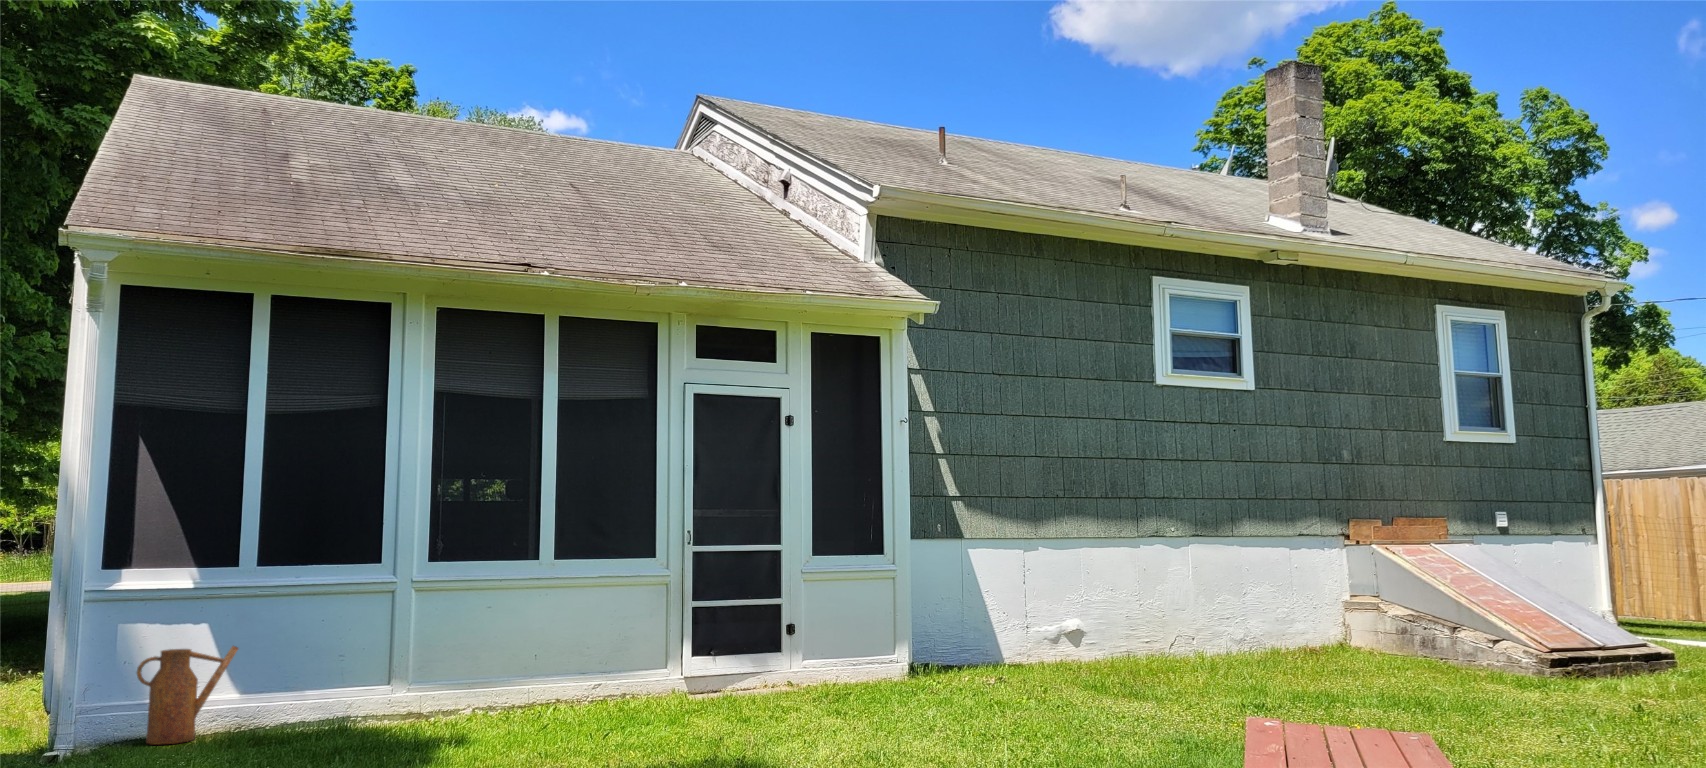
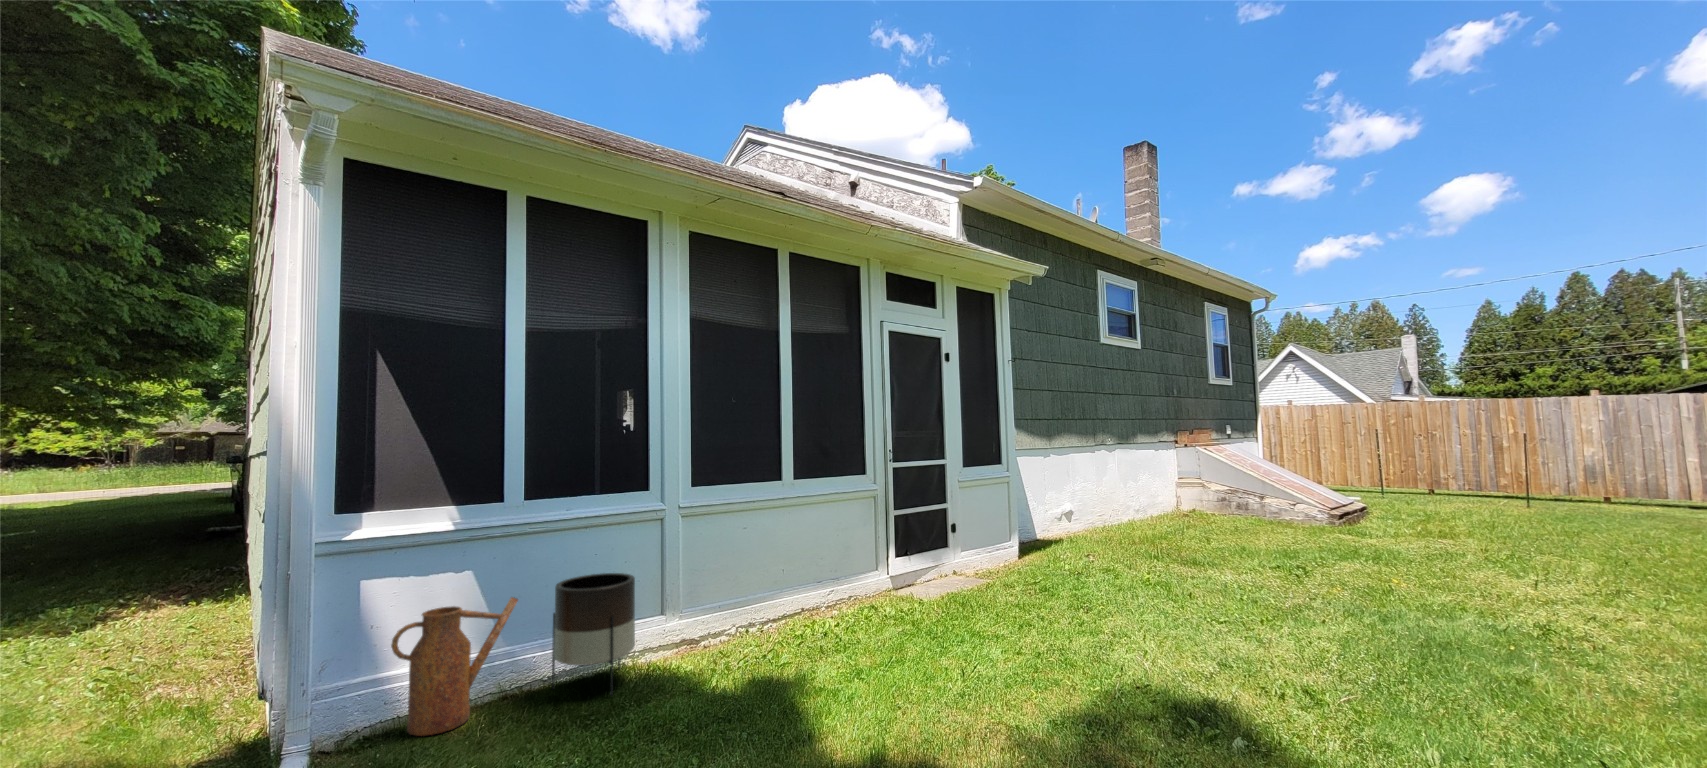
planter: none [268,637,343,737] -> present [552,573,635,695]

